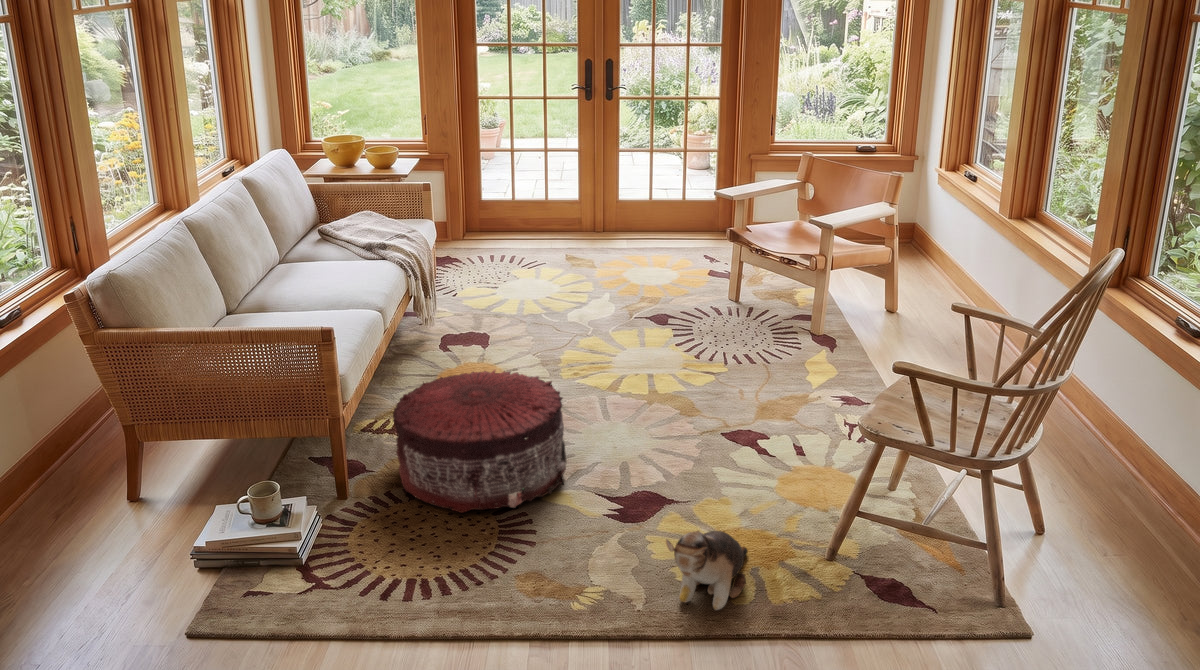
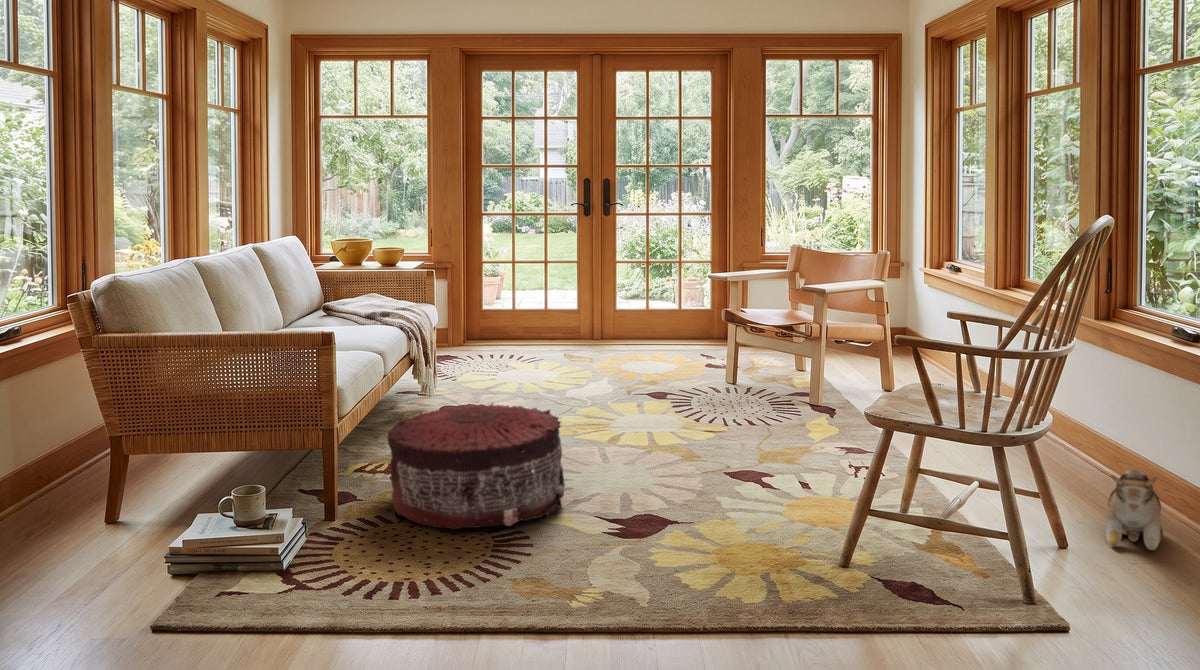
plush toy: present [666,531,748,610] -> present [1106,469,1163,550]

